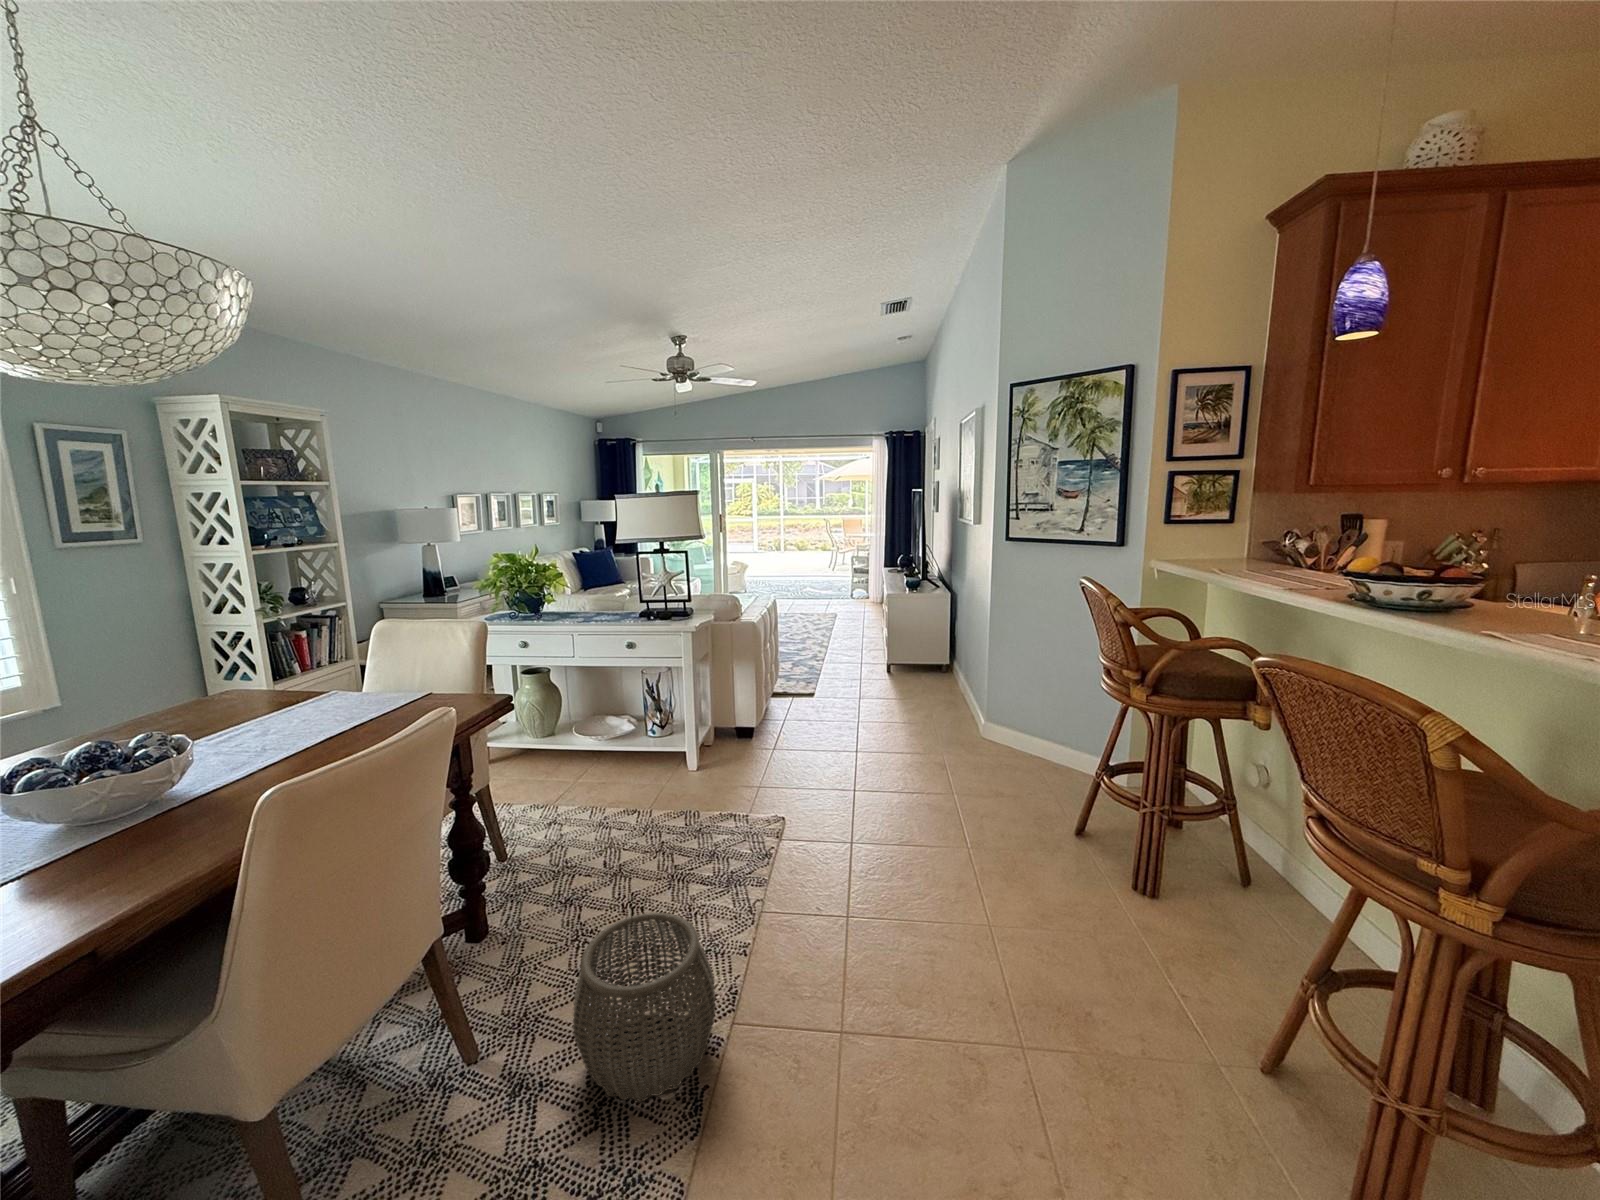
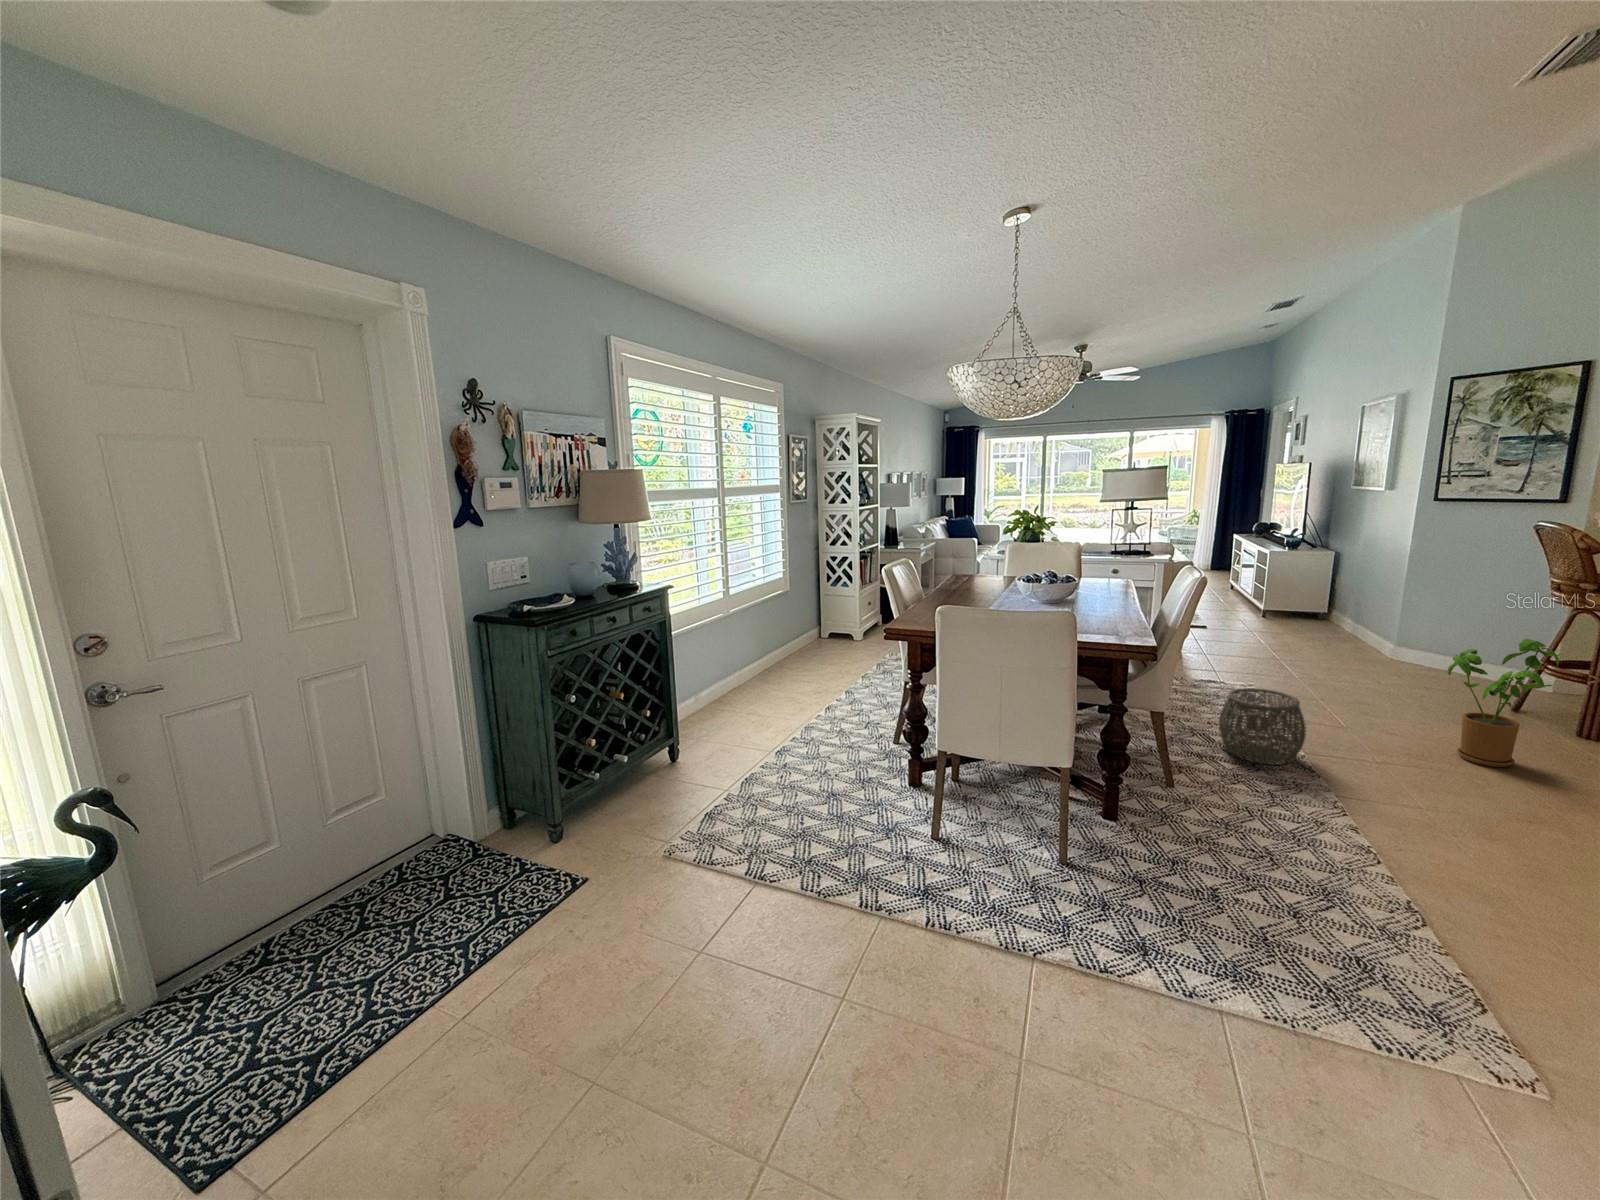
house plant: none [954,791,1085,1016] -> present [1448,639,1559,767]

